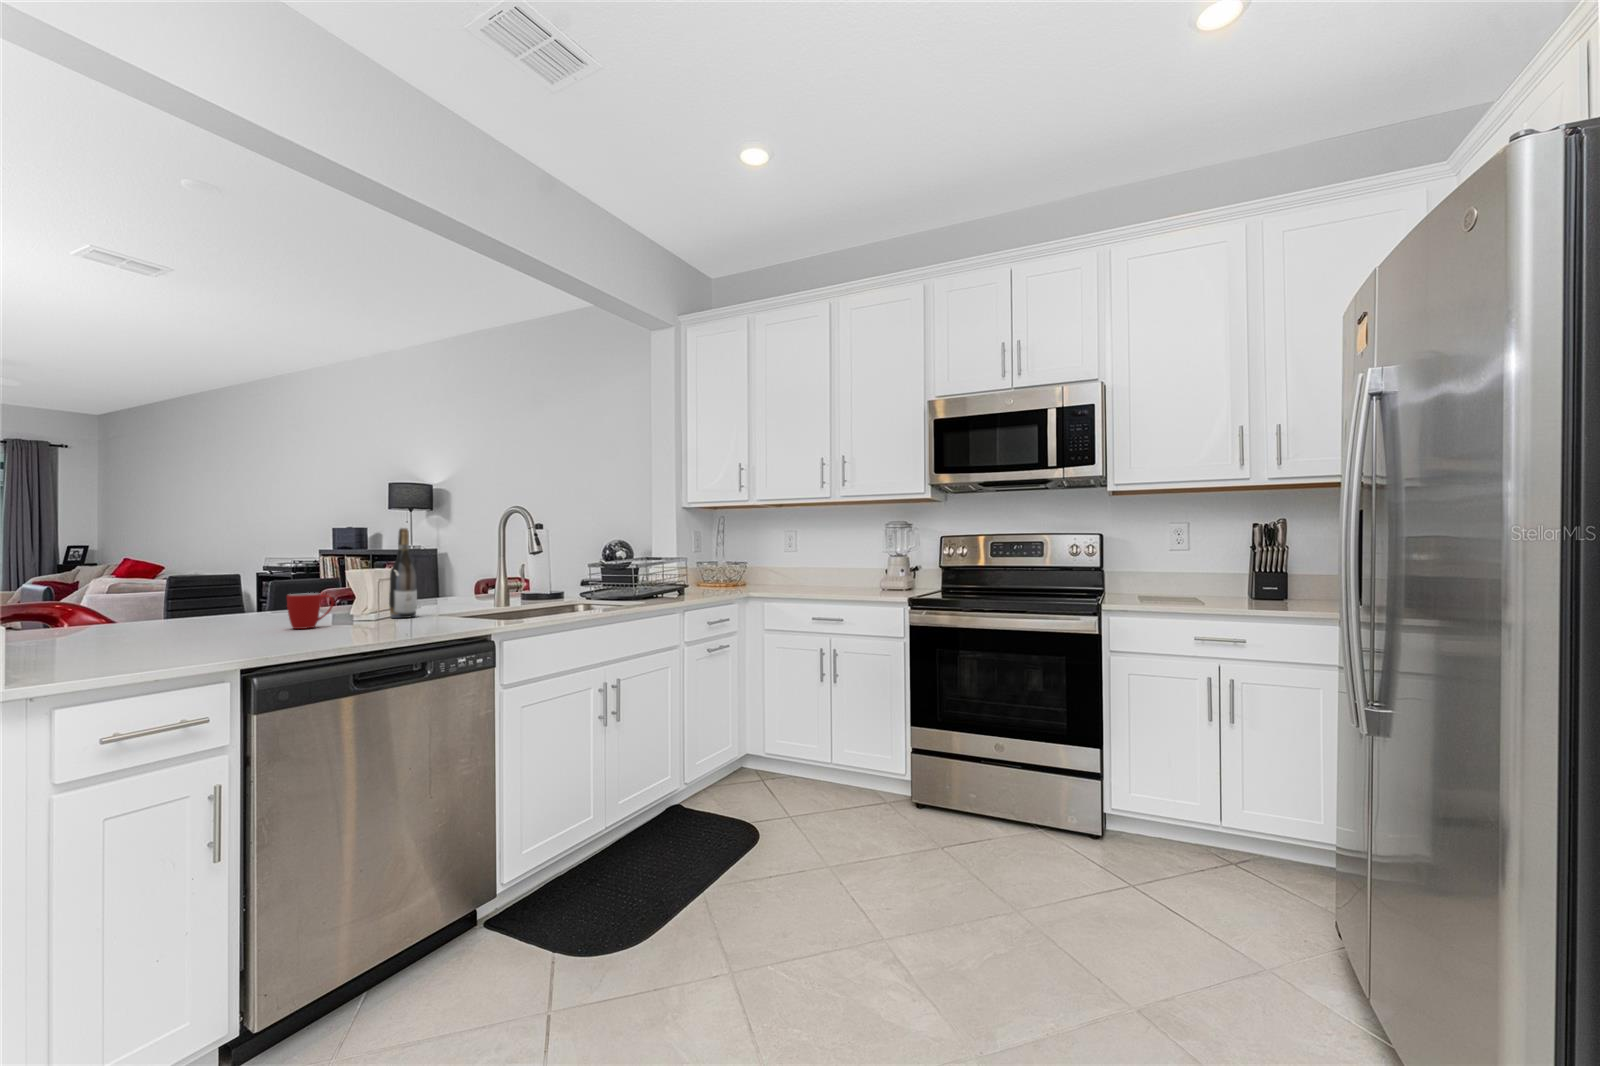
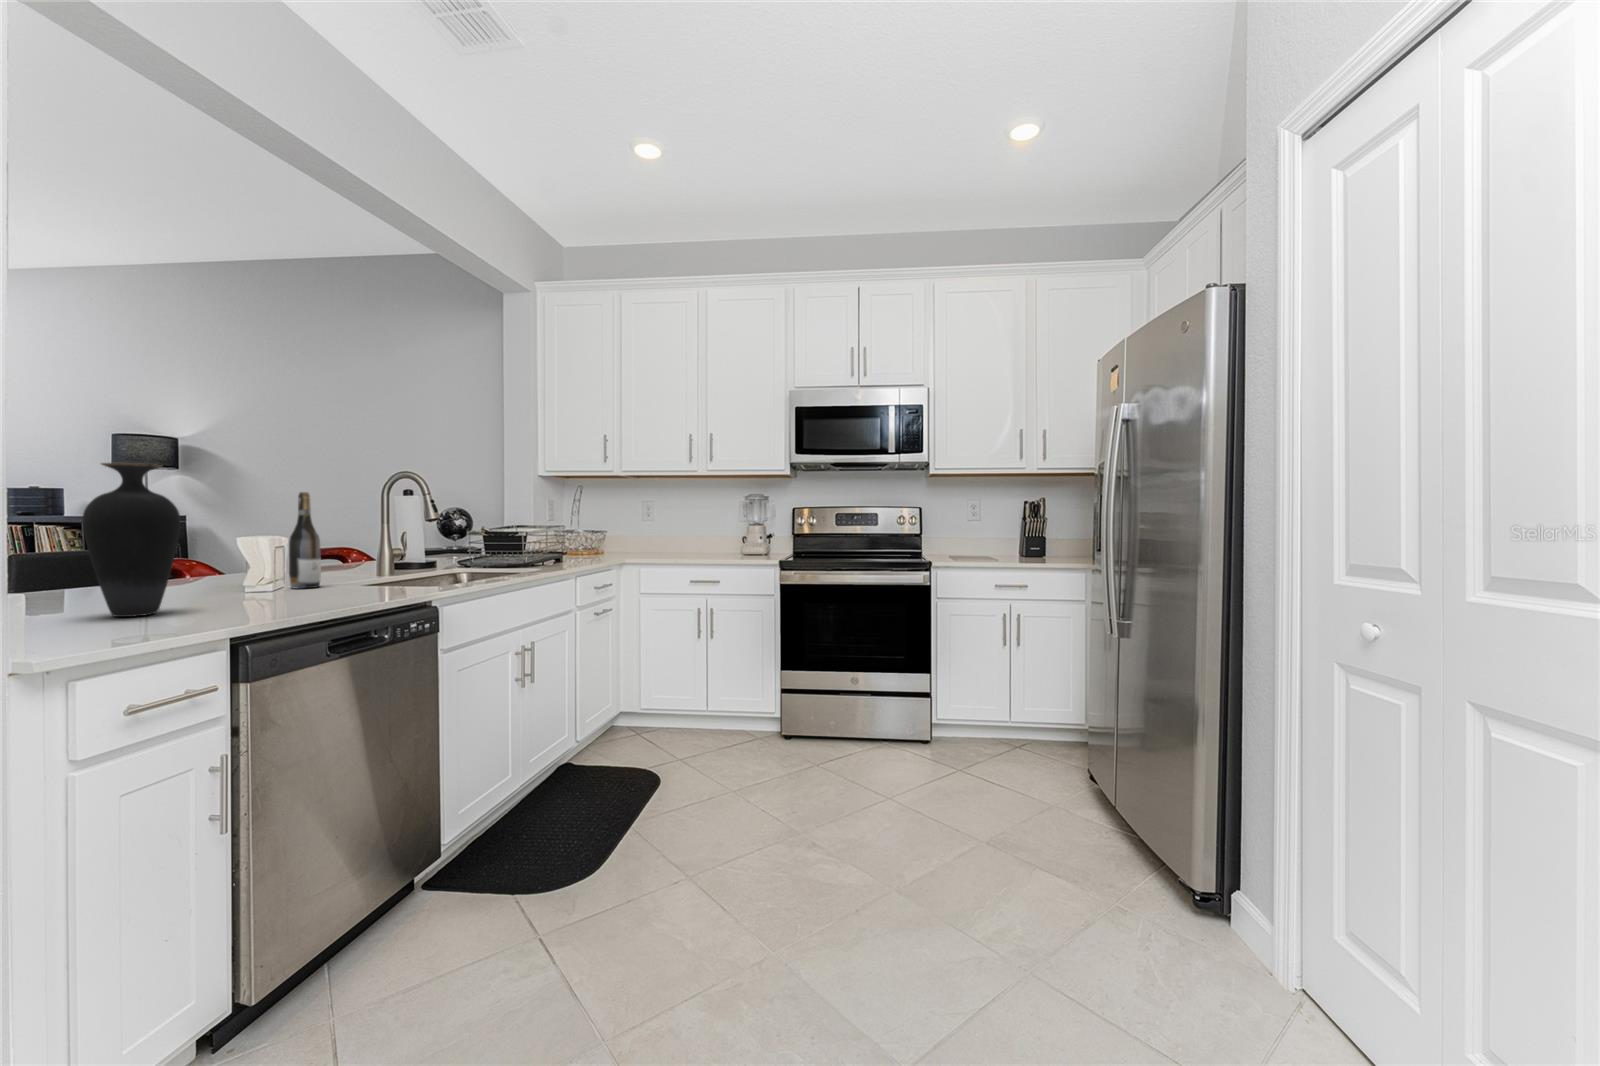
vase: none [181,507,259,642] -> present [83,463,180,617]
mug: present [287,593,334,629] -> none [187,562,240,601]

